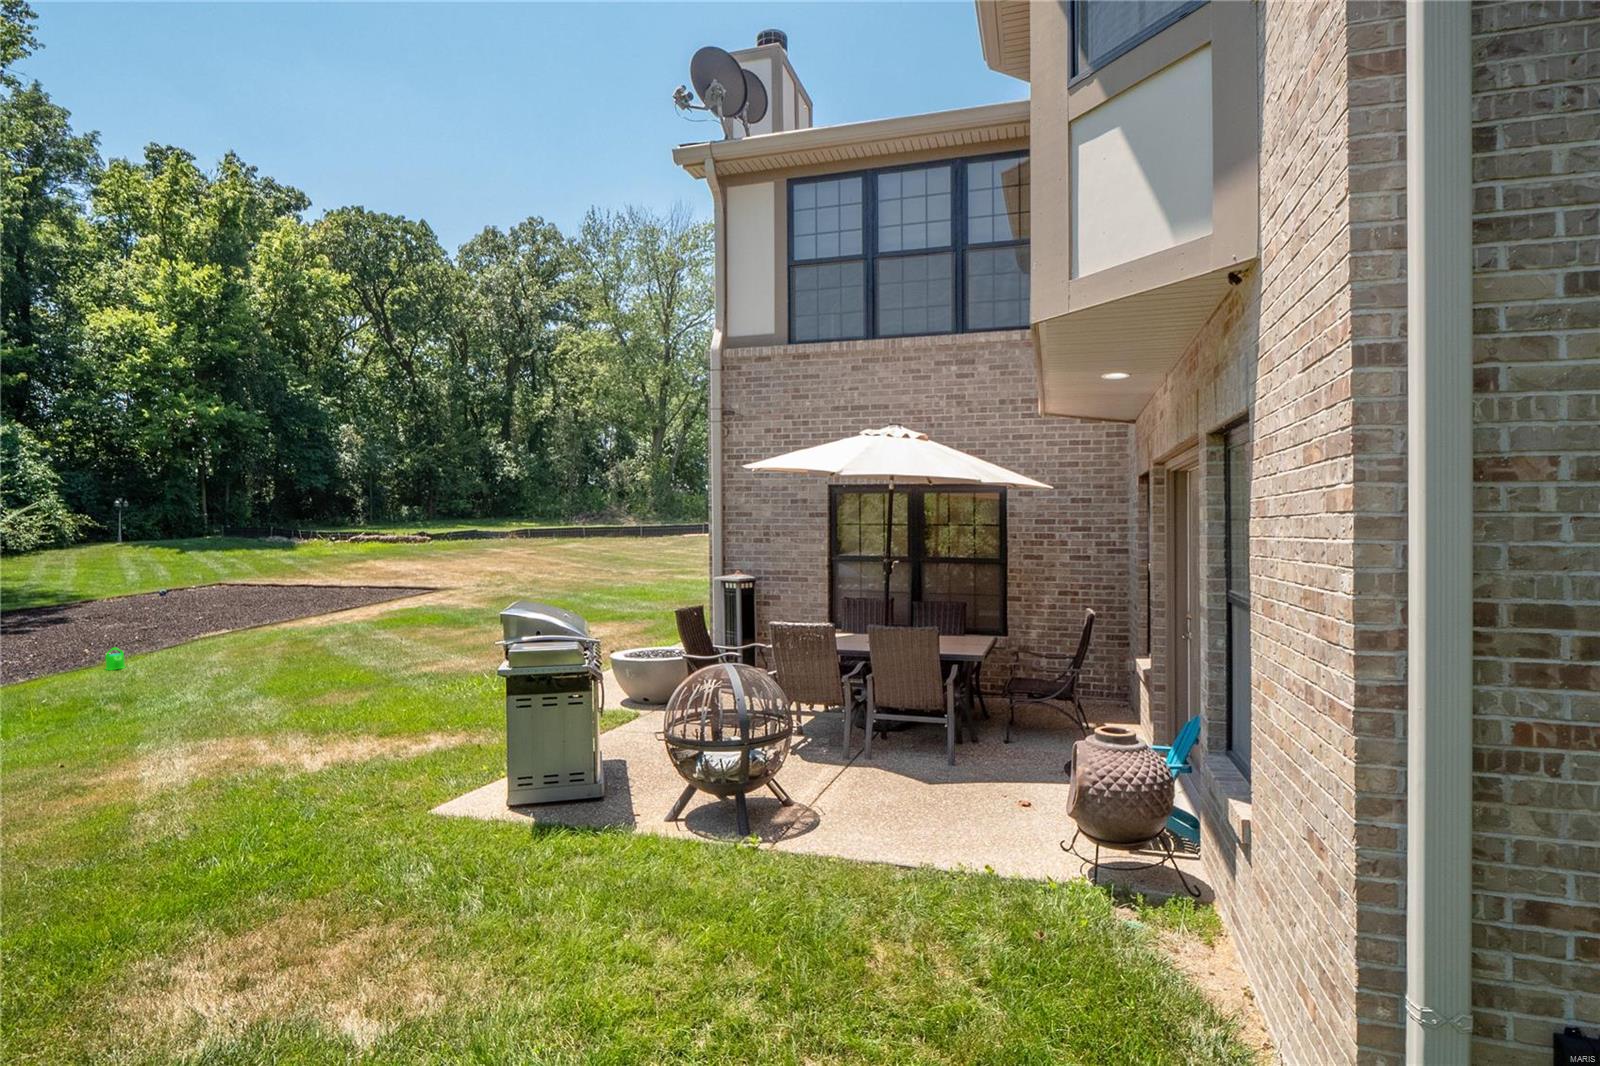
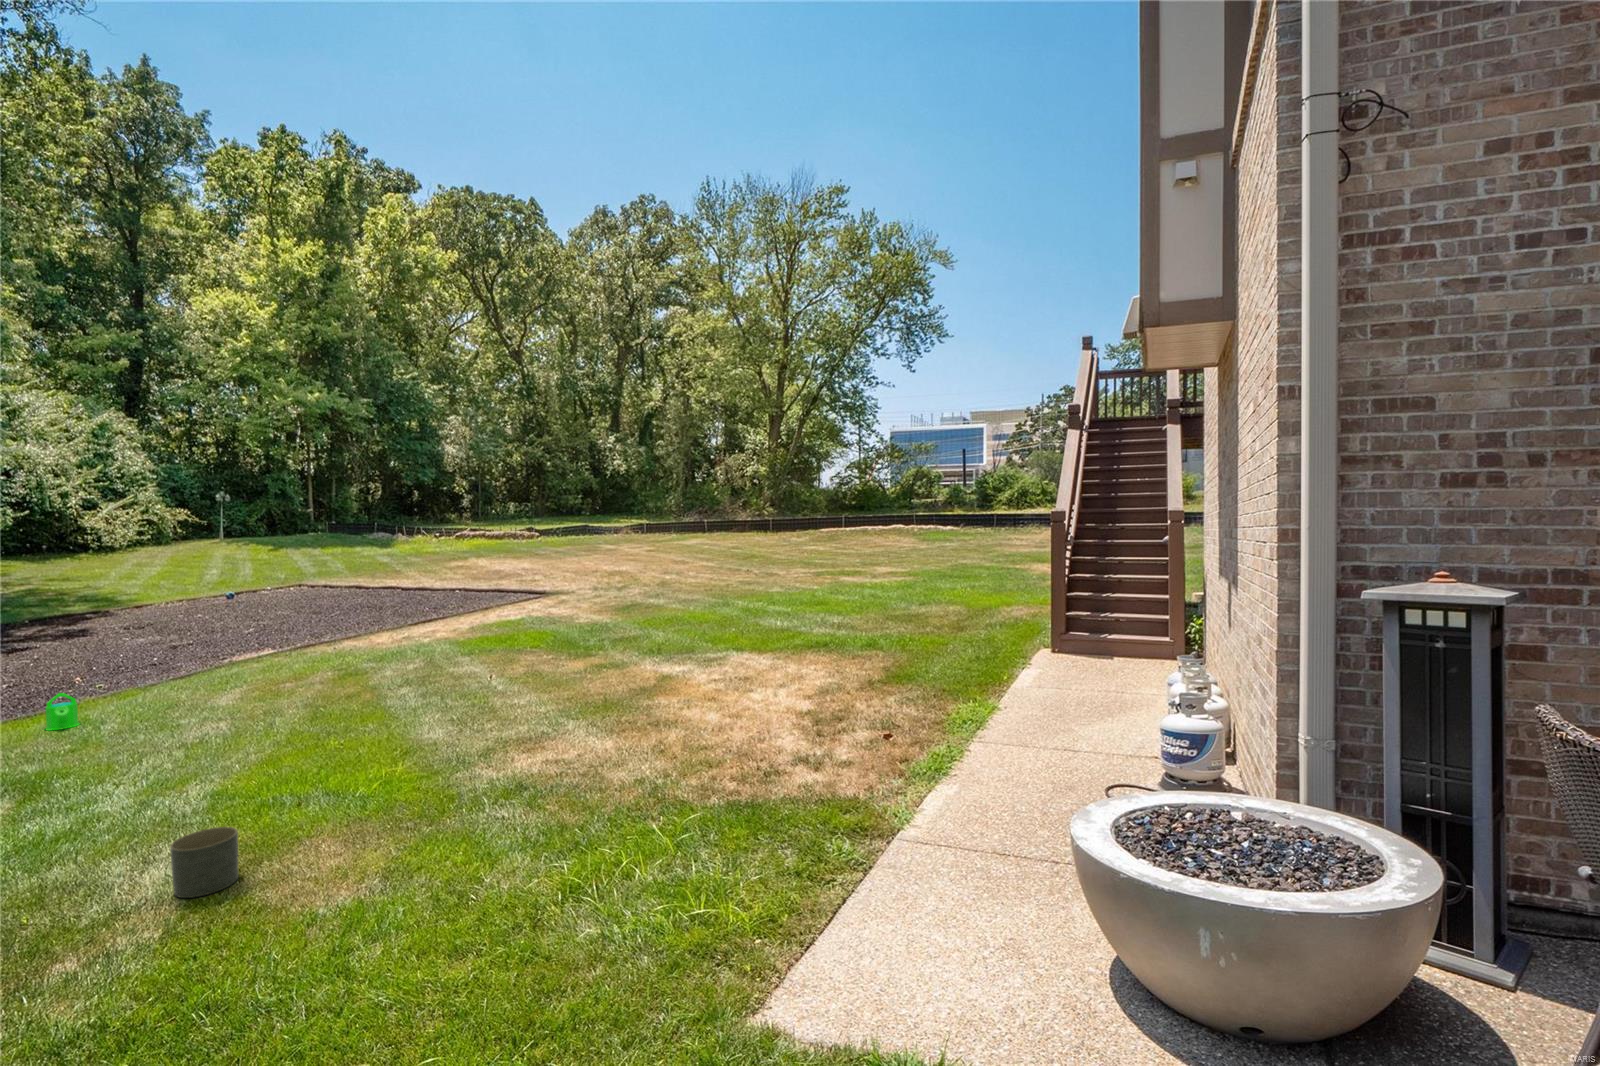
planter: none [247,689,277,717] -> present [170,827,238,898]

